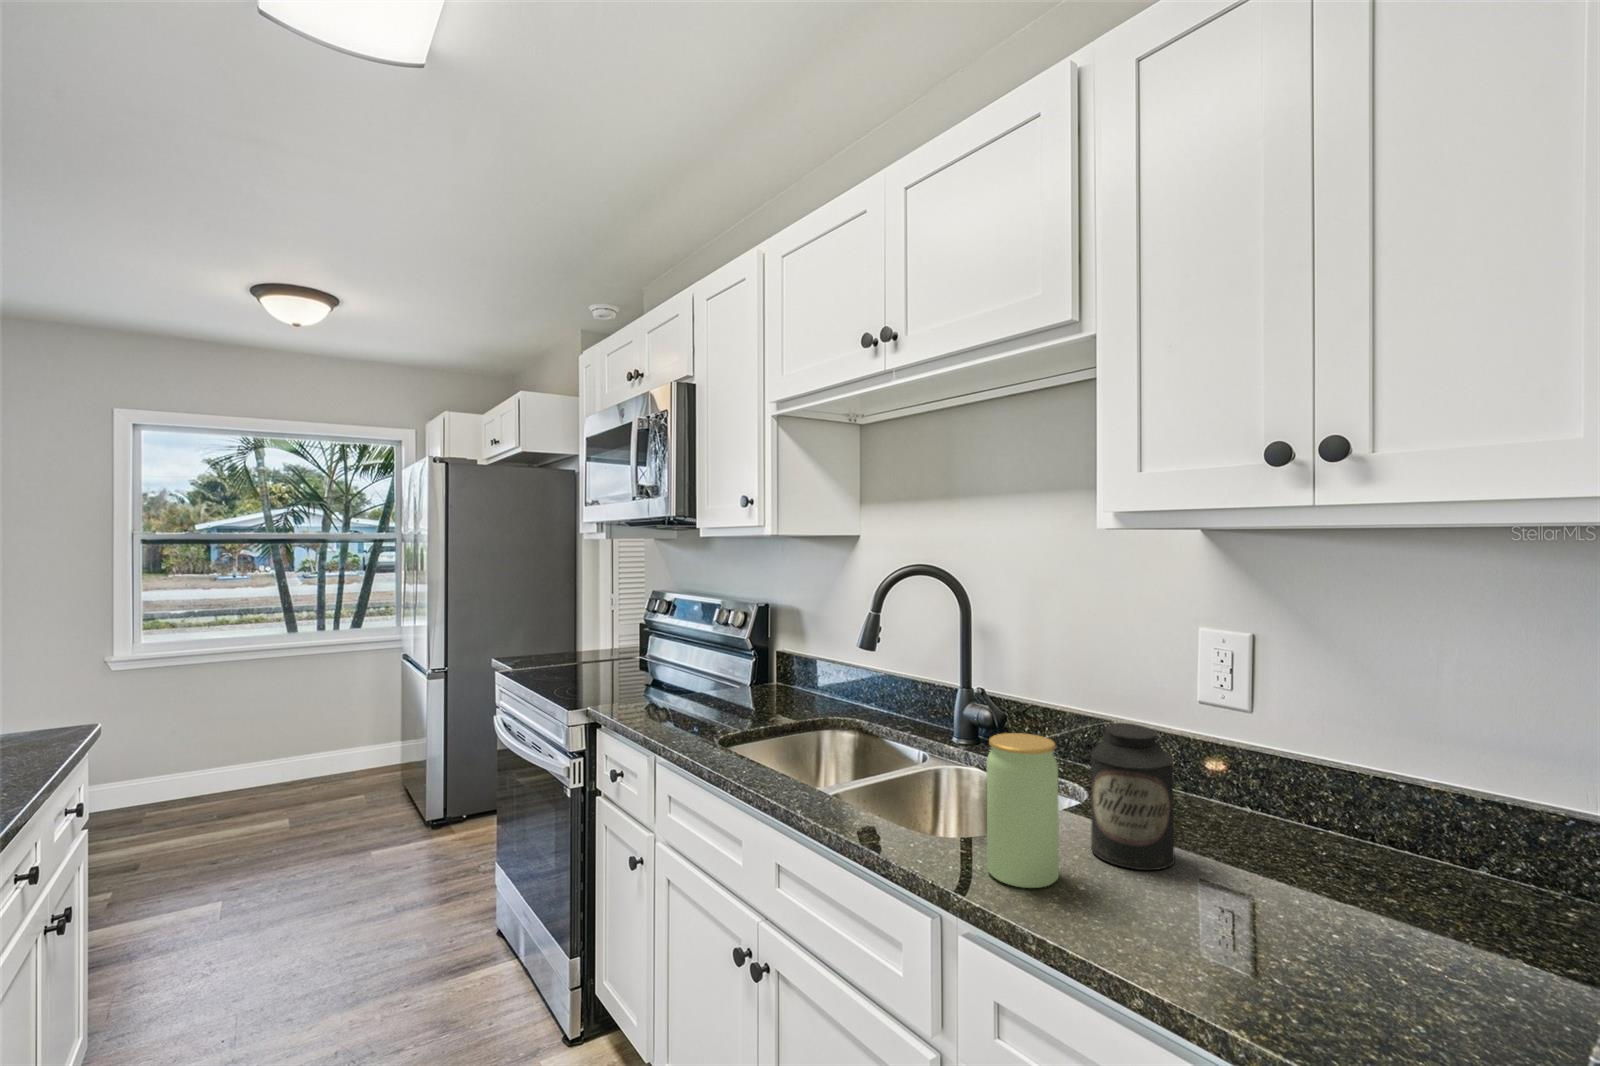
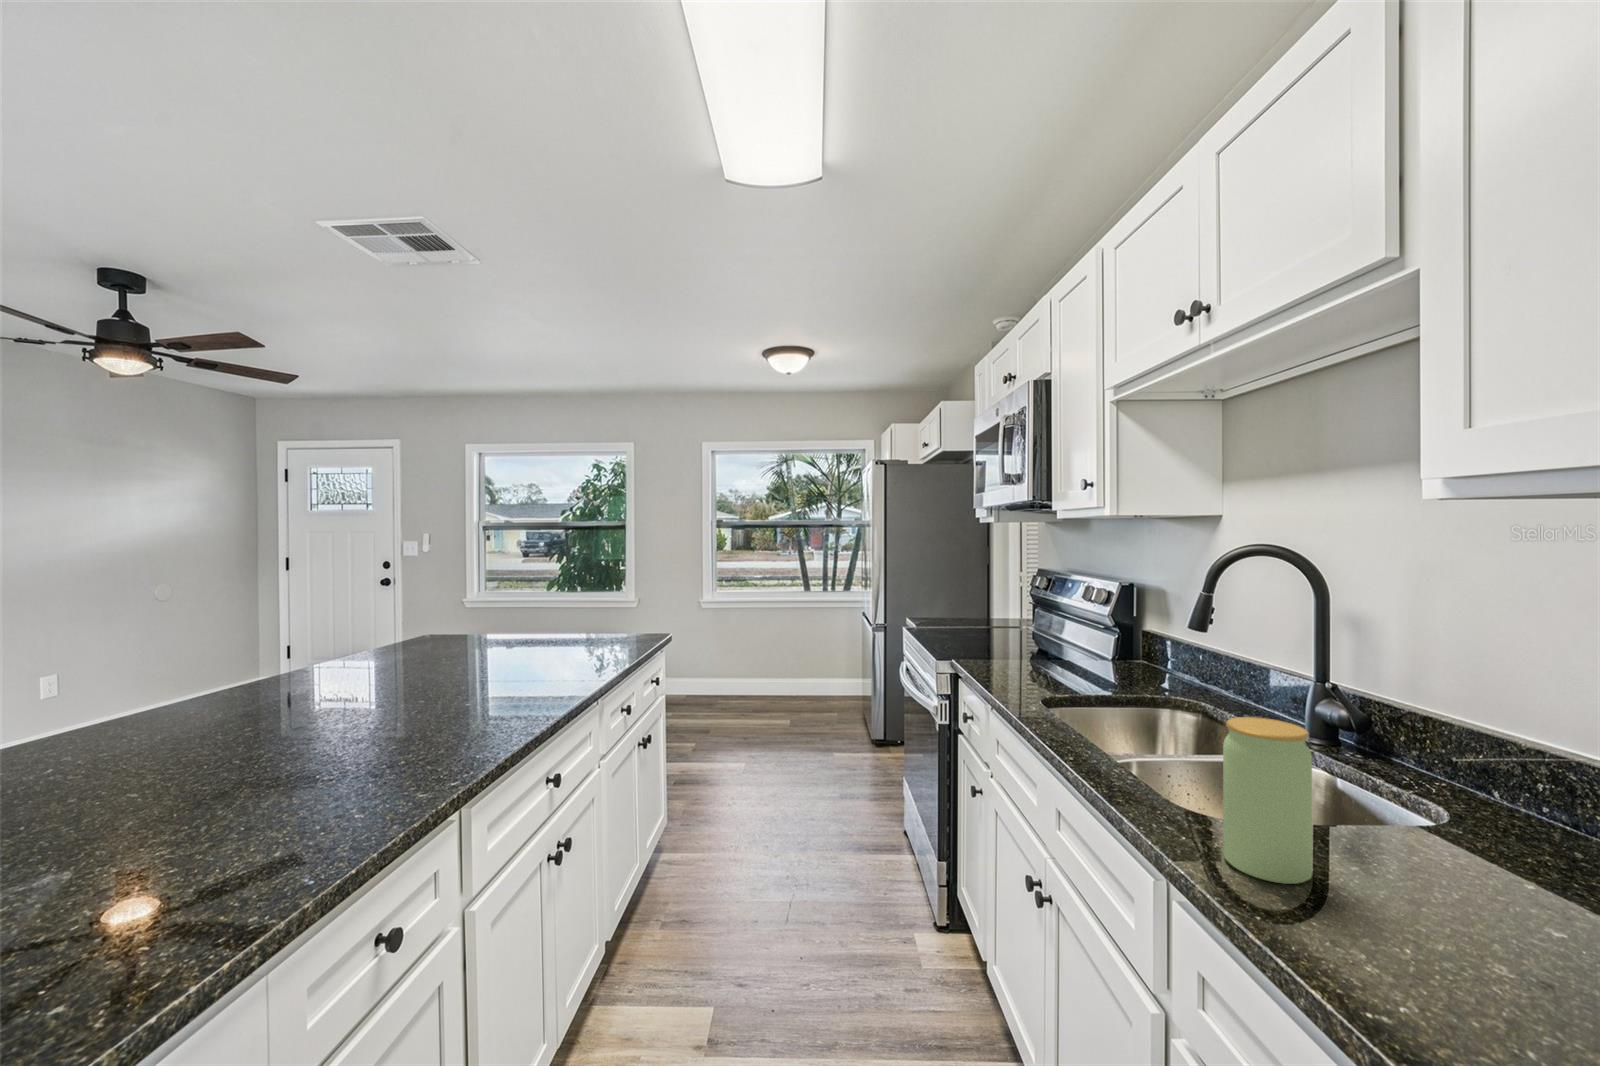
canister: present [1090,724,1175,870] -> none [1386,731,1516,914]

